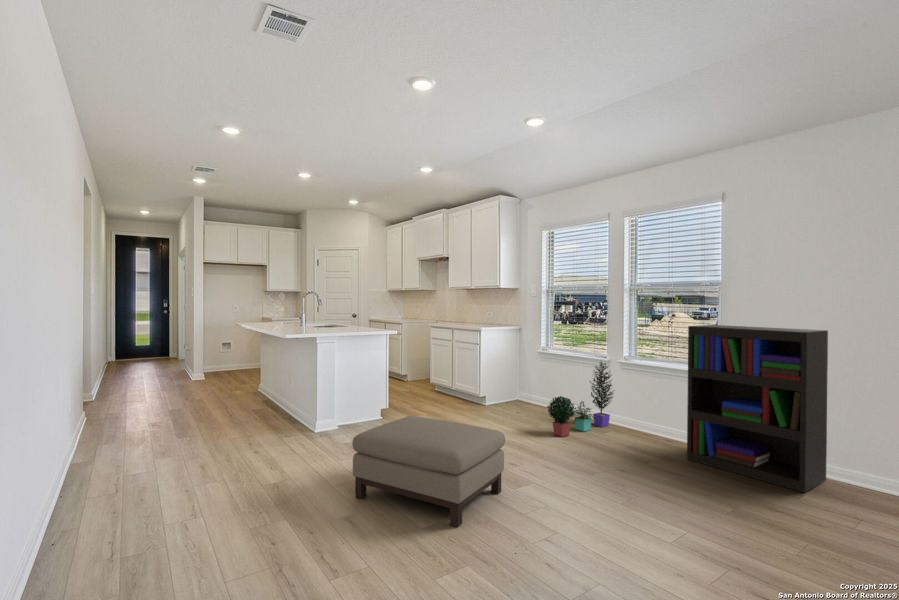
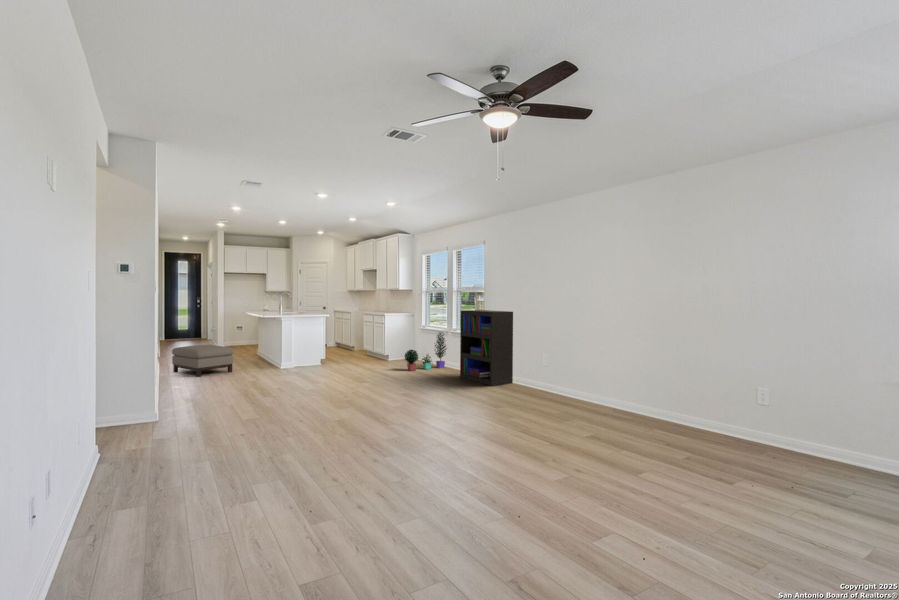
ottoman: present [352,416,505,527] -> present [172,345,234,377]

